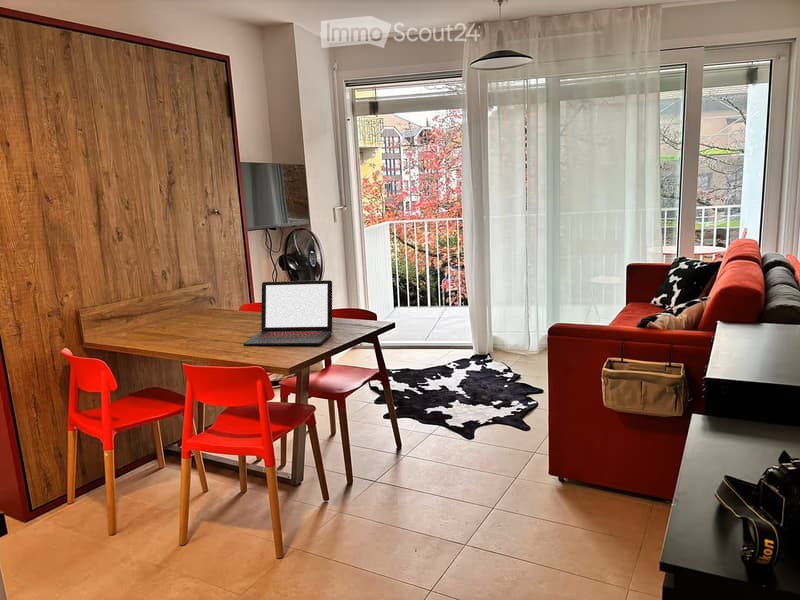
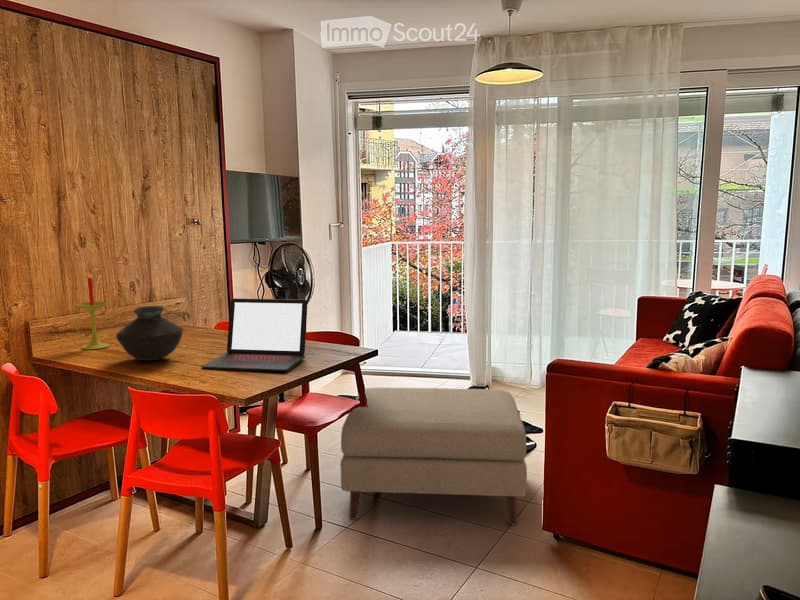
candle: none [121,267,152,334] -> present [76,278,109,350]
vase: none [164,292,222,341] -> present [116,306,183,361]
ottoman: none [367,354,533,474] -> present [340,387,527,525]

